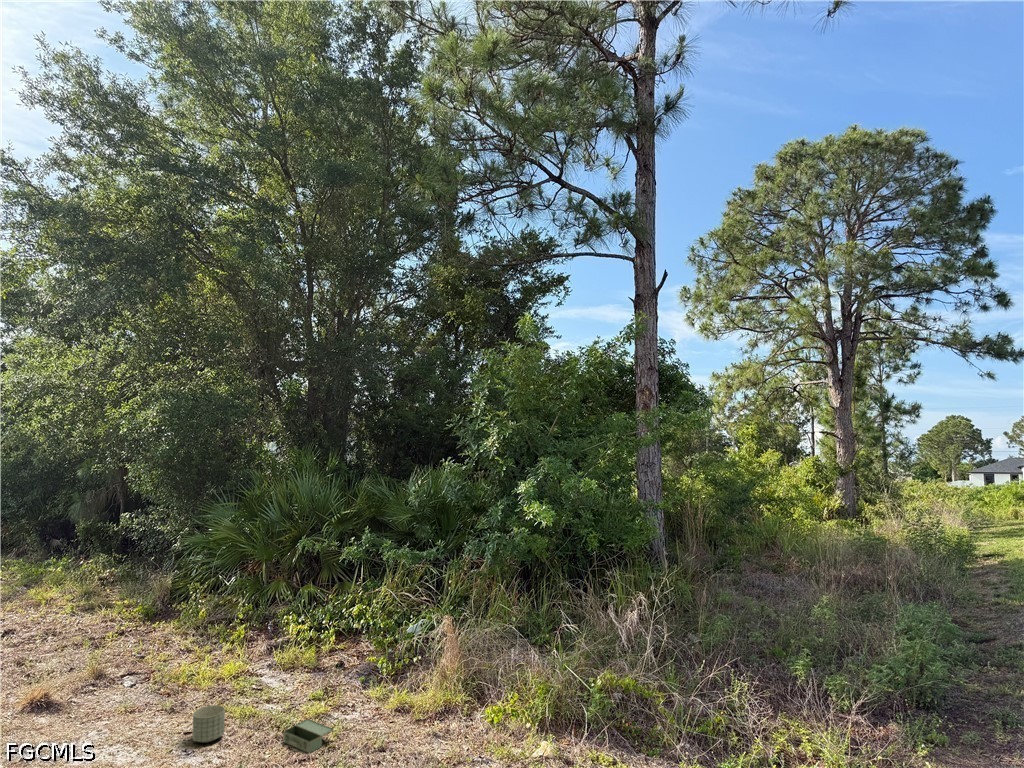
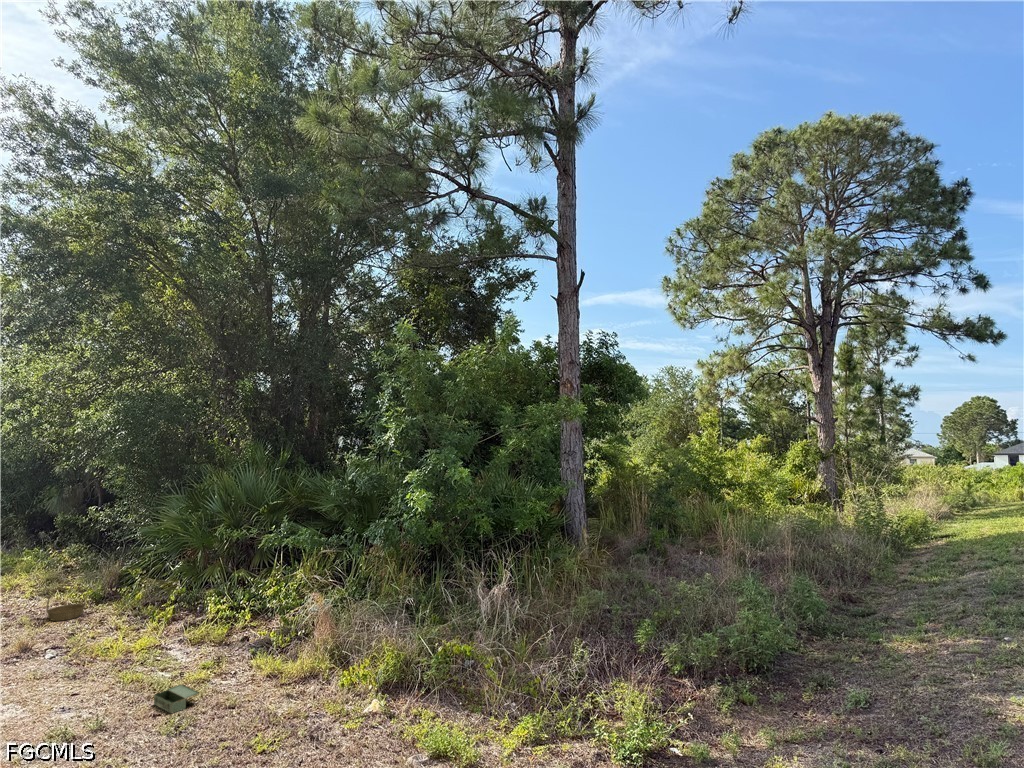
basket: none [105,601,146,641] -> present [47,585,85,621]
planter: present [193,705,225,743] -> none [73,672,105,705]

